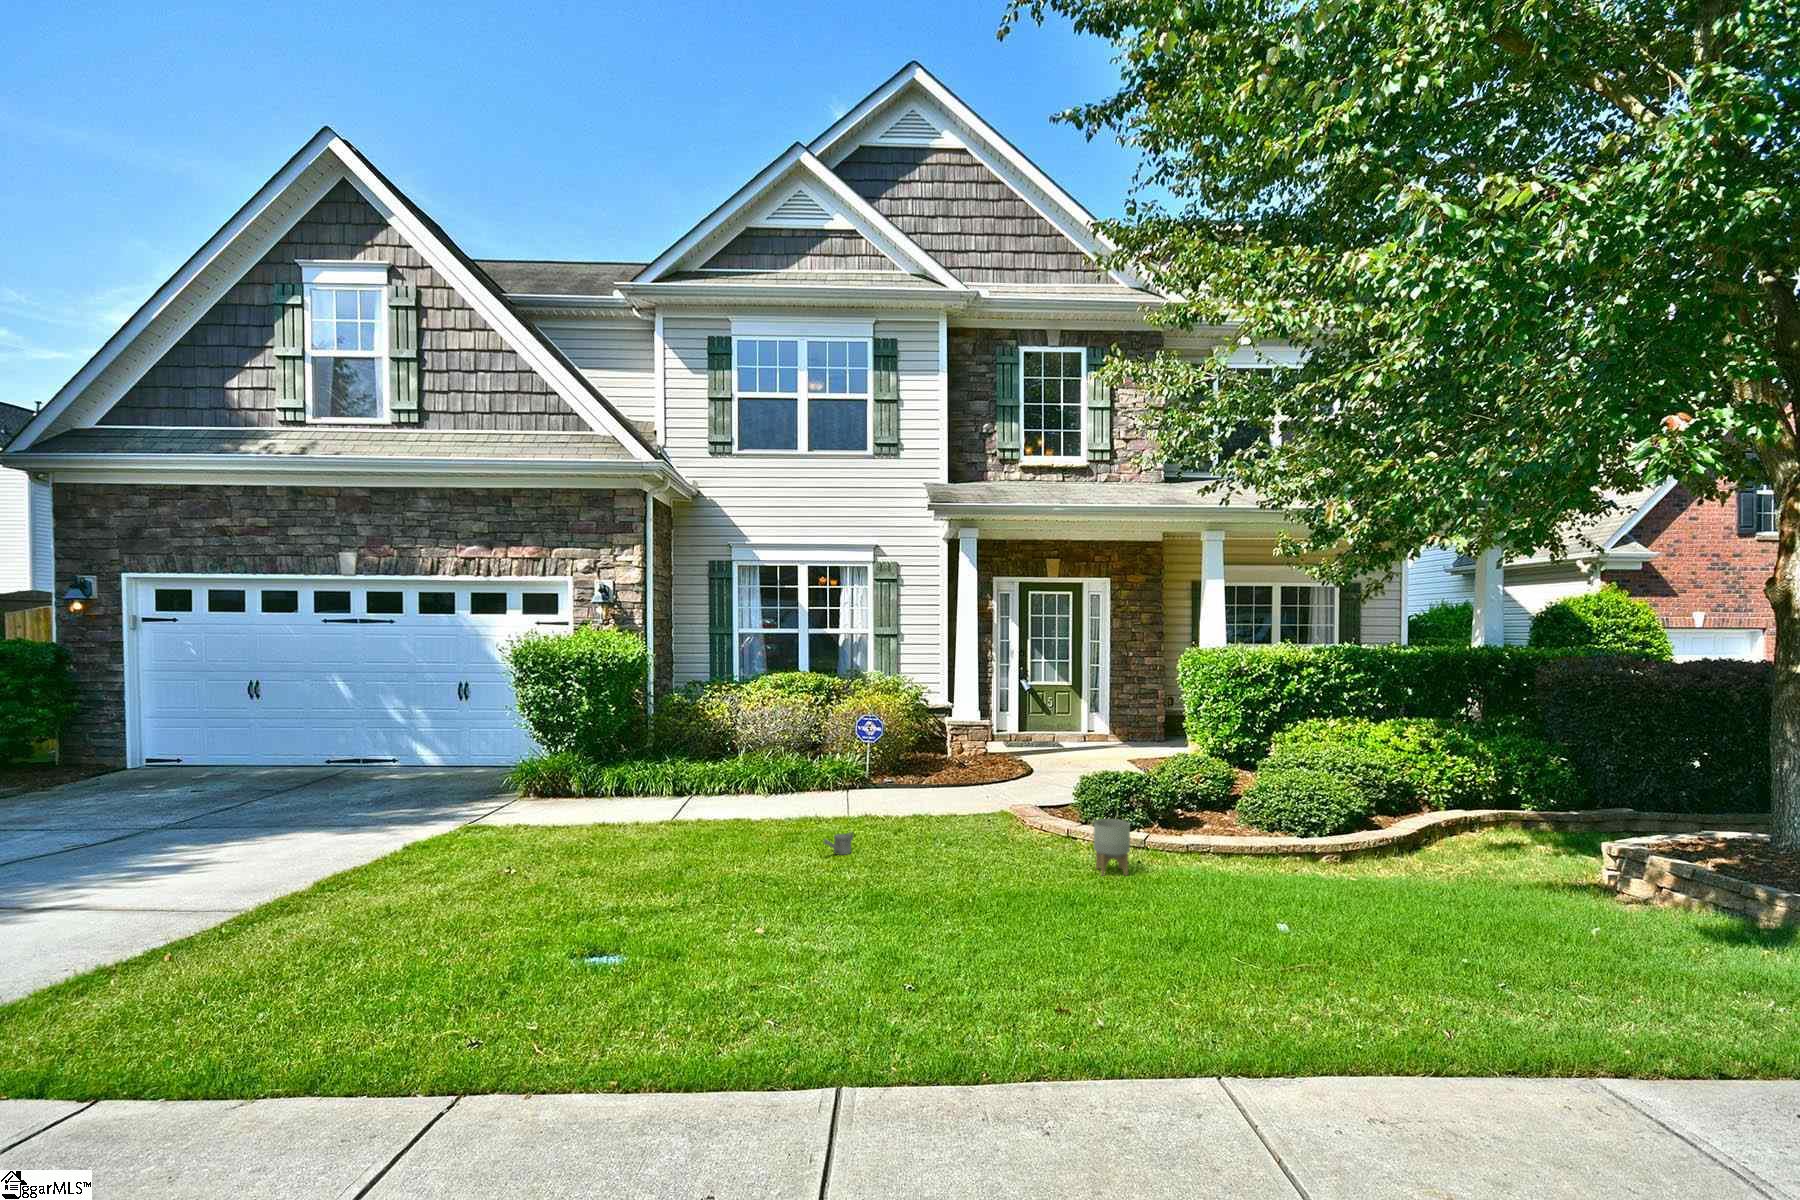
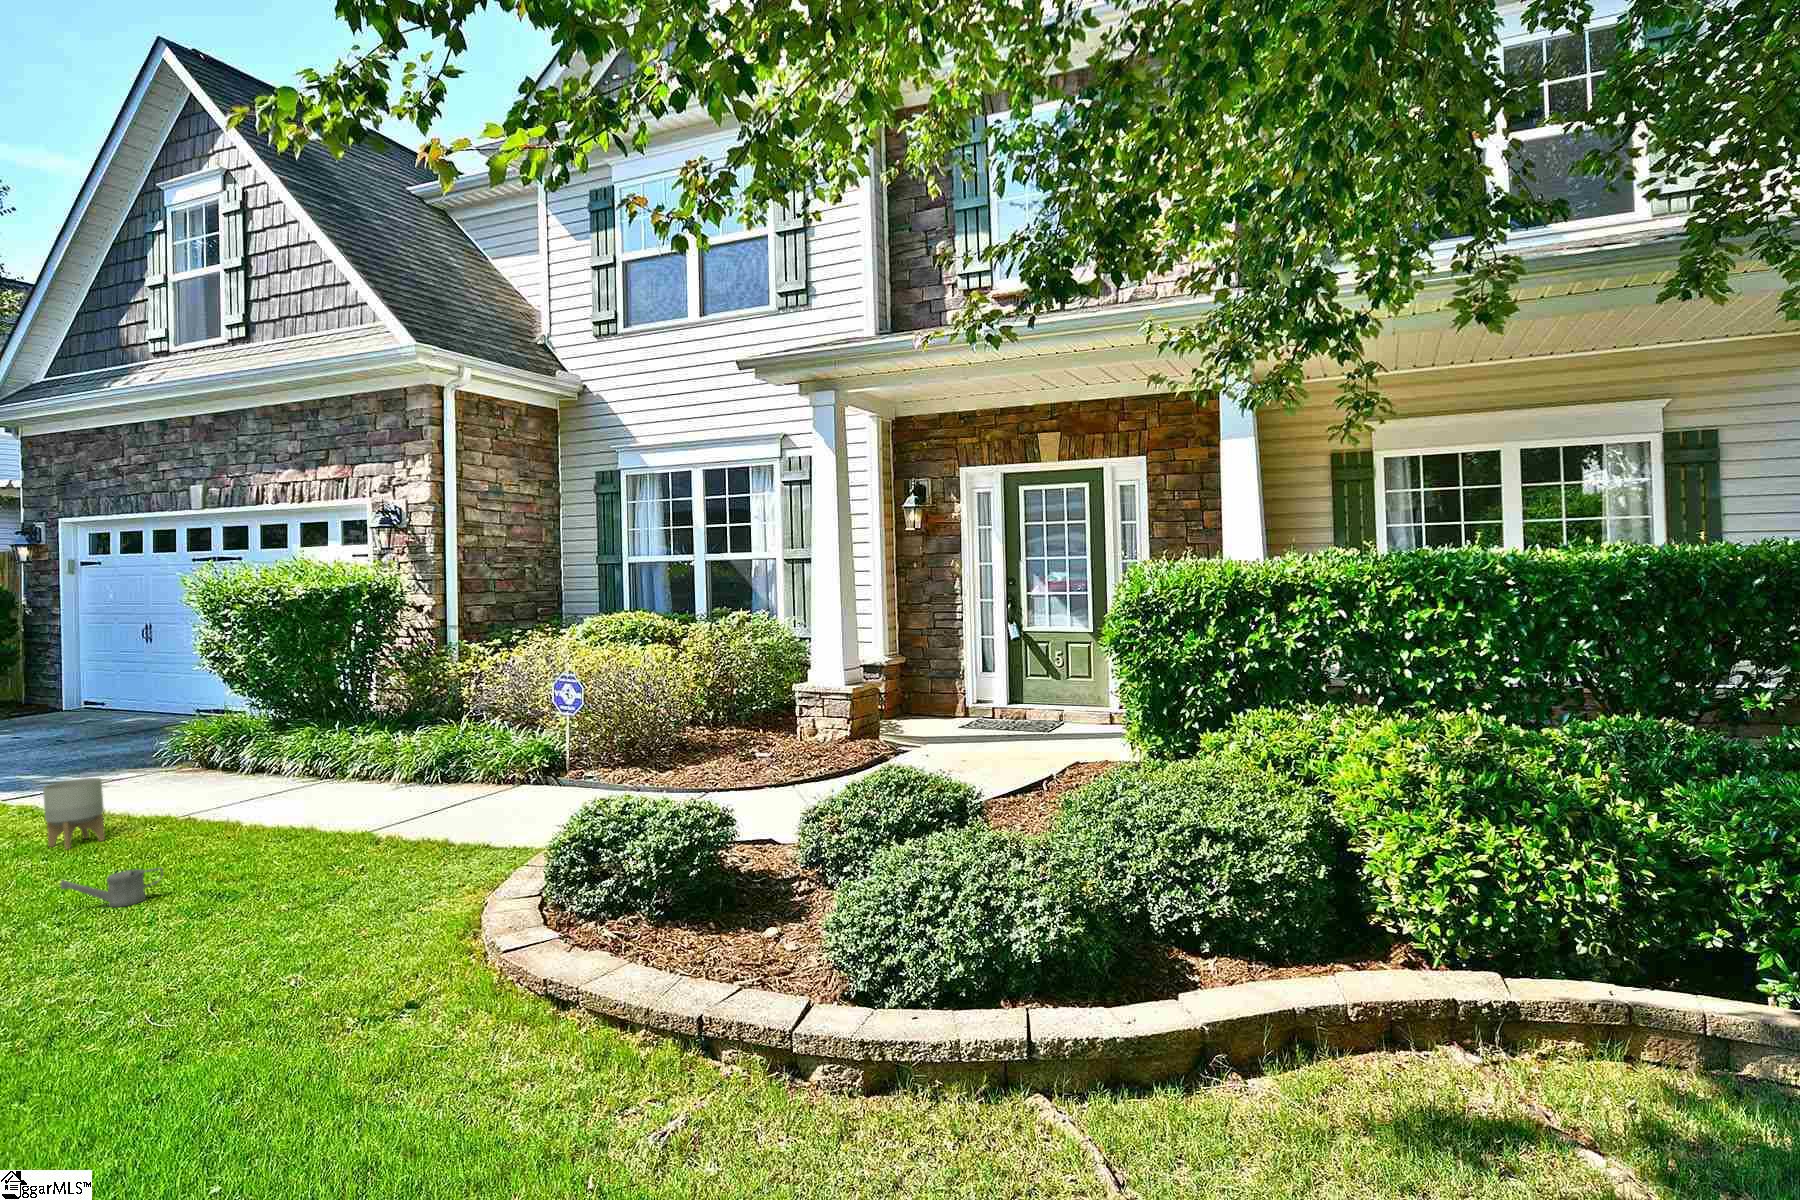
planter: present [1094,819,1130,876] -> present [43,778,105,849]

